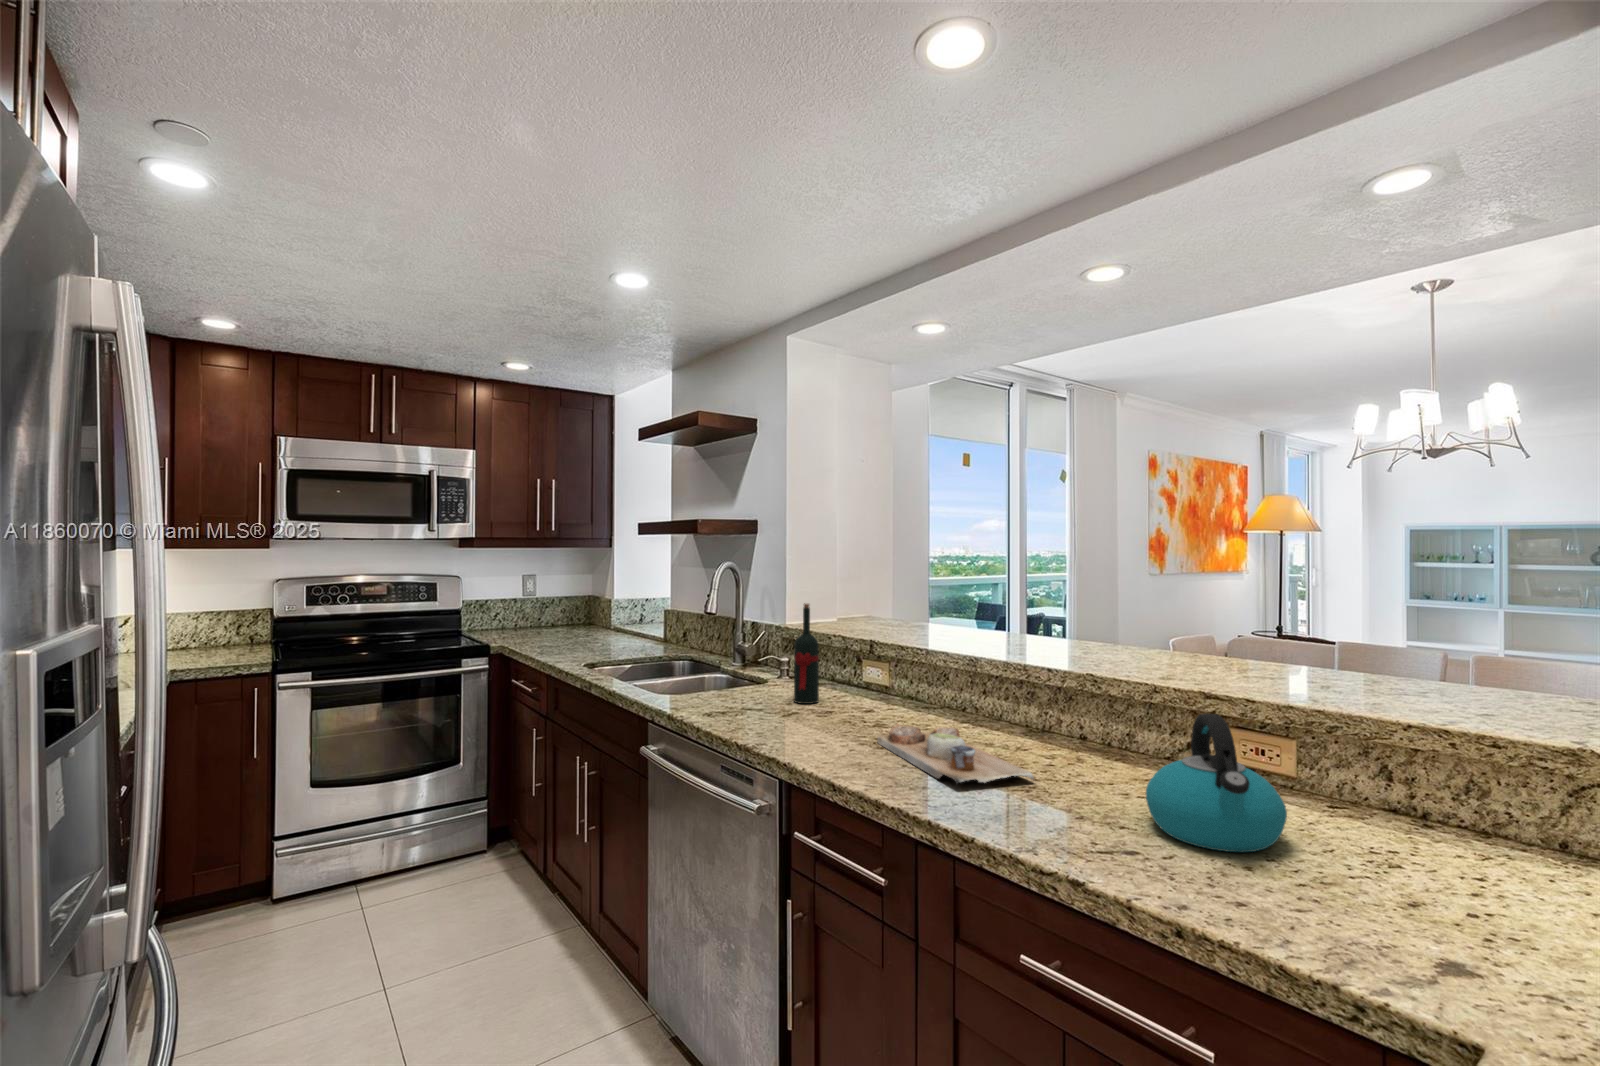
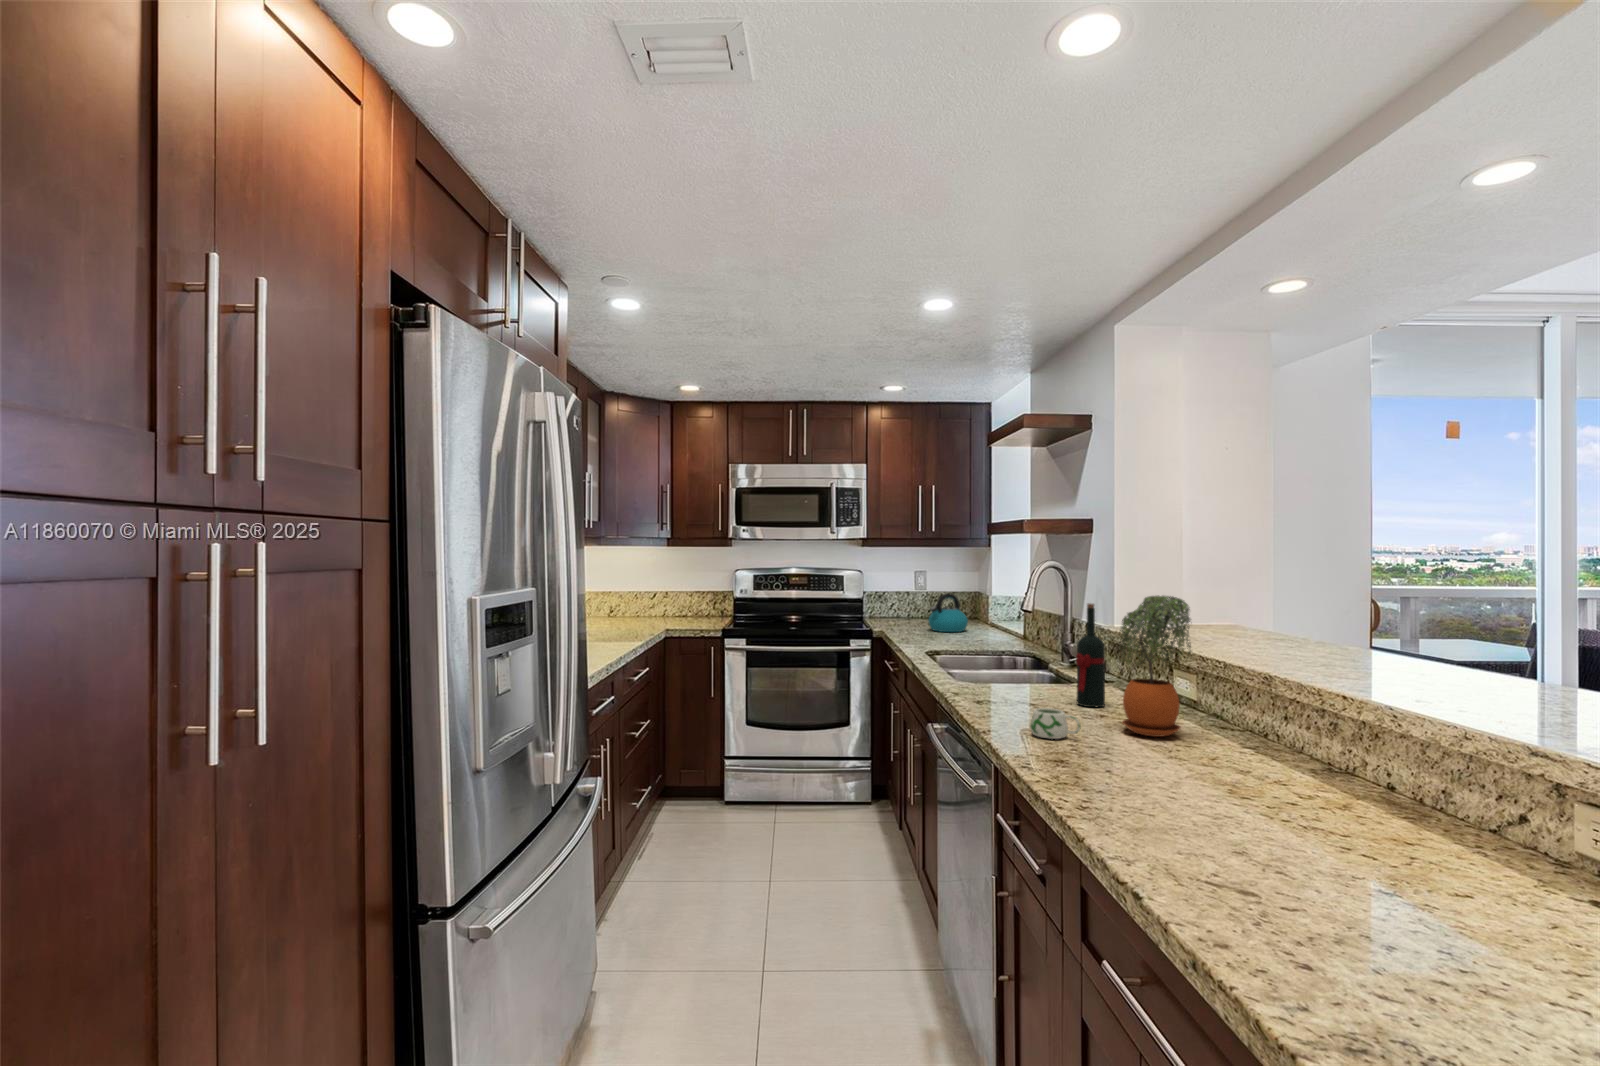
potted plant: none [853,593,923,724] -> present [1117,596,1191,737]
mug: none [797,710,845,741] -> present [1030,708,1081,739]
kettle: present [1146,714,1287,852] -> present [928,593,968,632]
cutting board: present [877,724,1035,784] -> none [1108,734,1237,815]

